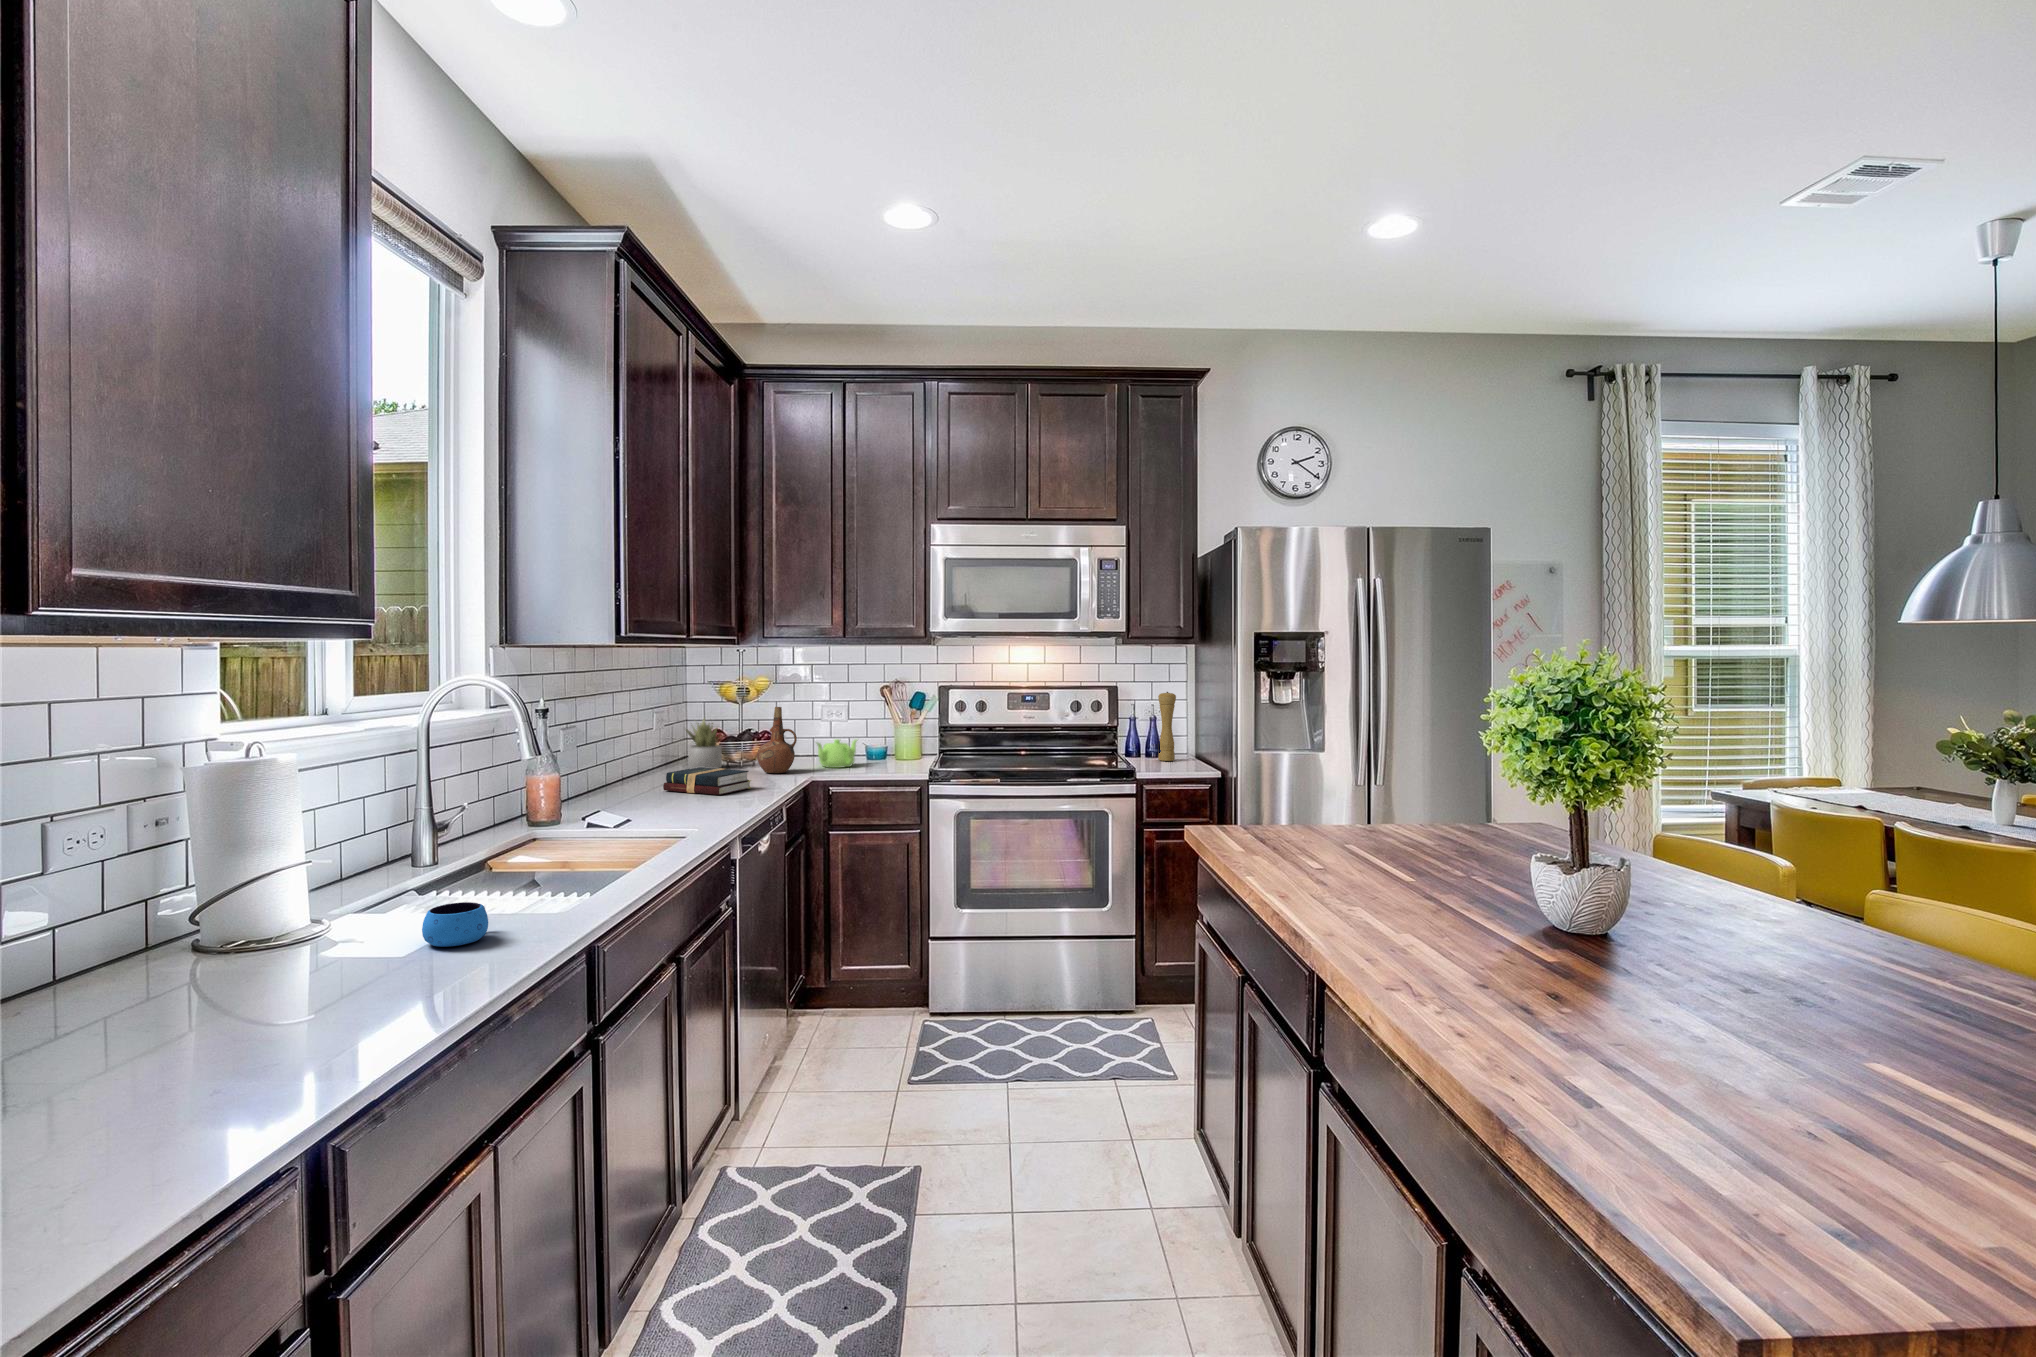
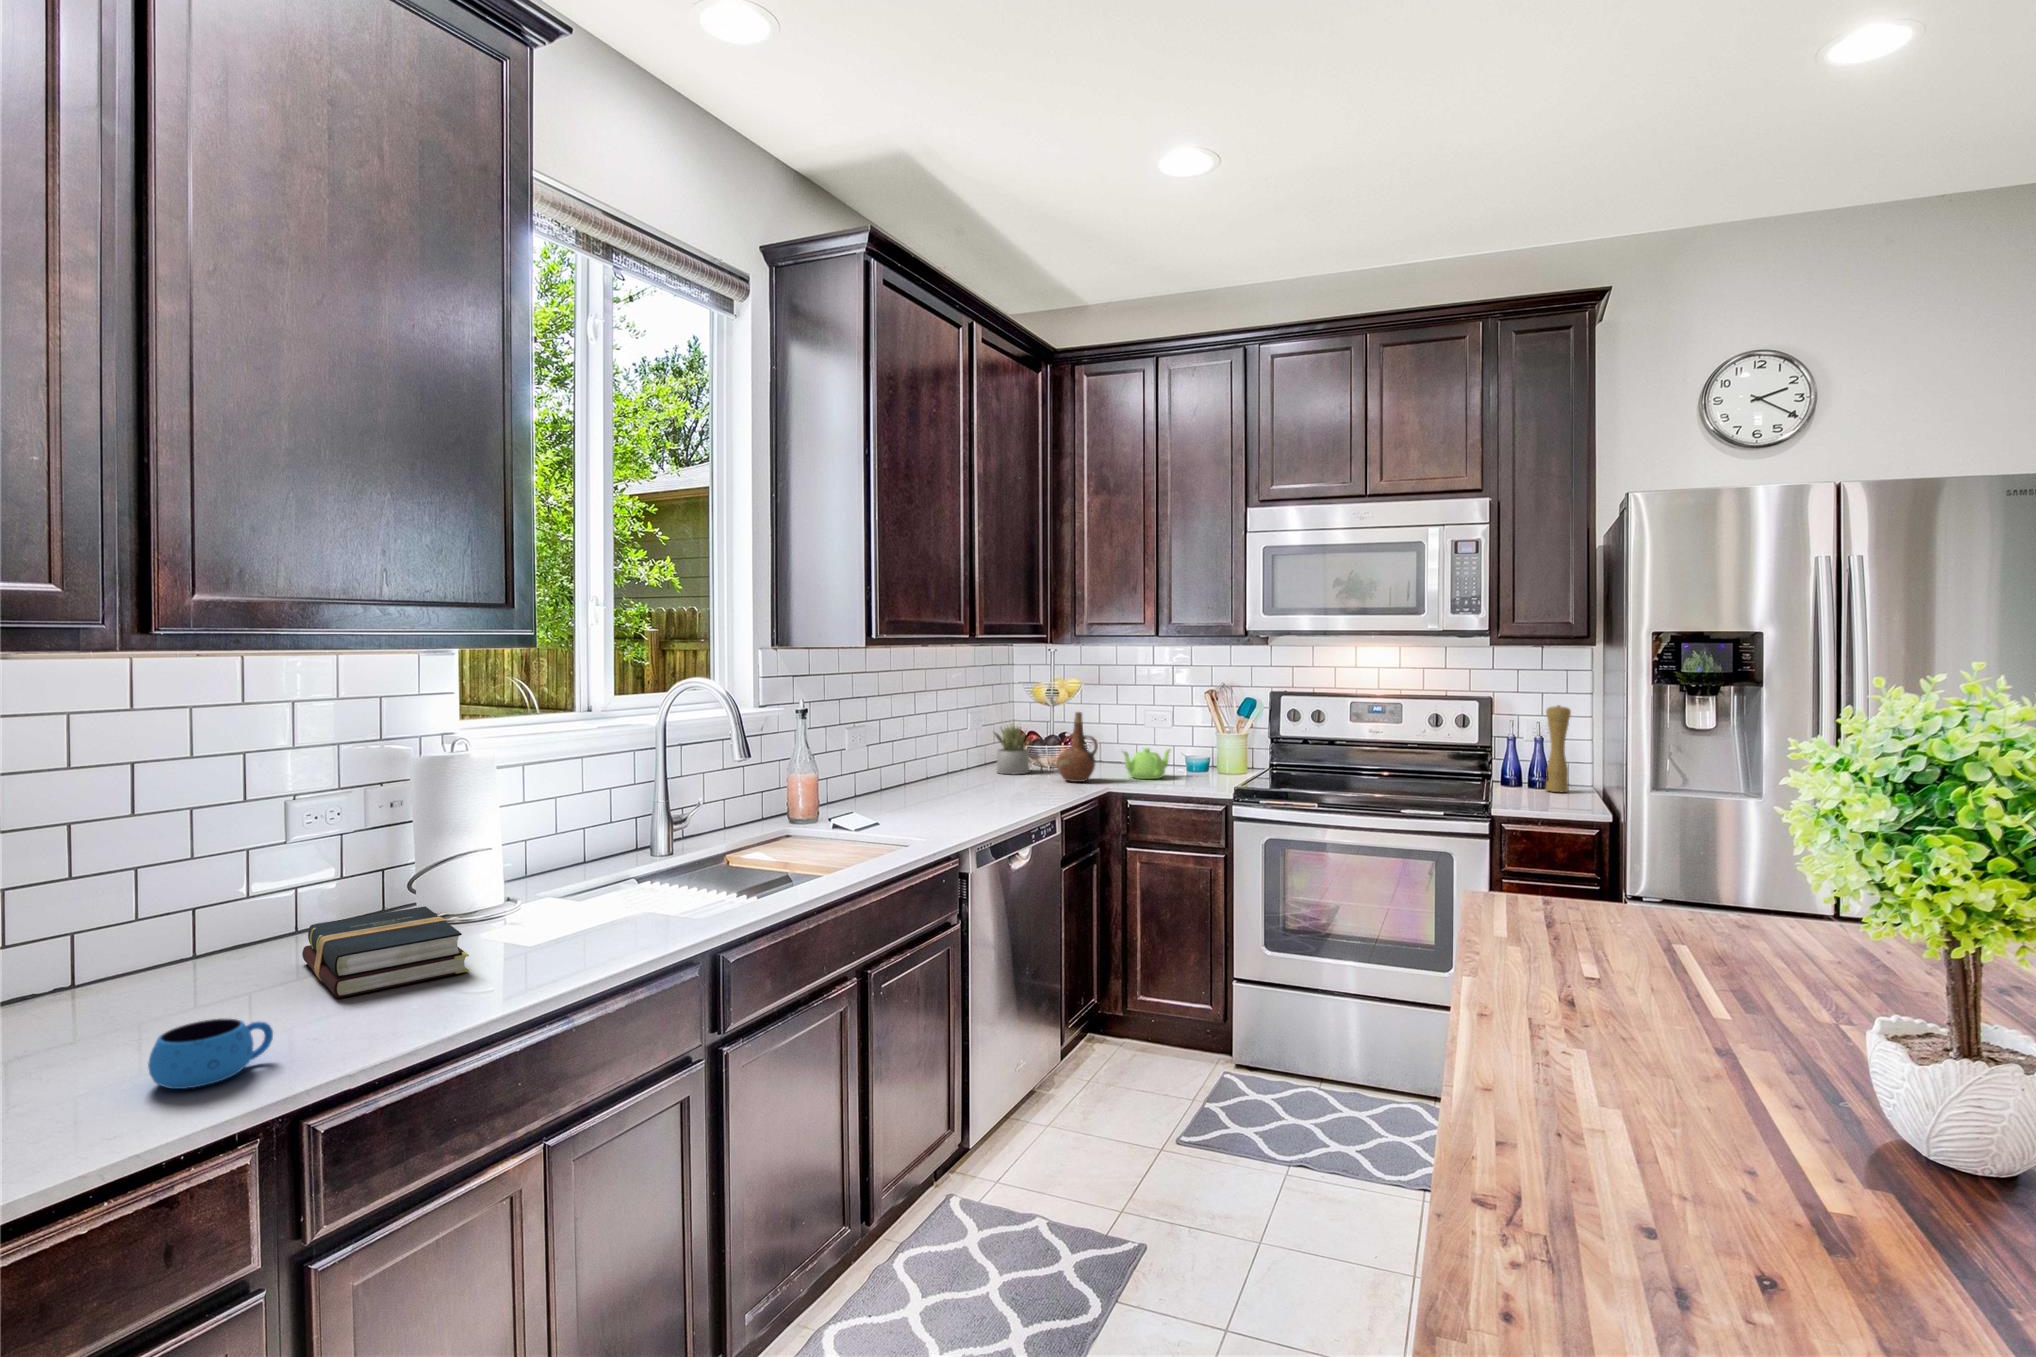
hardback book: present [663,767,751,795] -> present [302,906,469,998]
mug: present [422,902,488,947] -> present [148,1019,273,1089]

